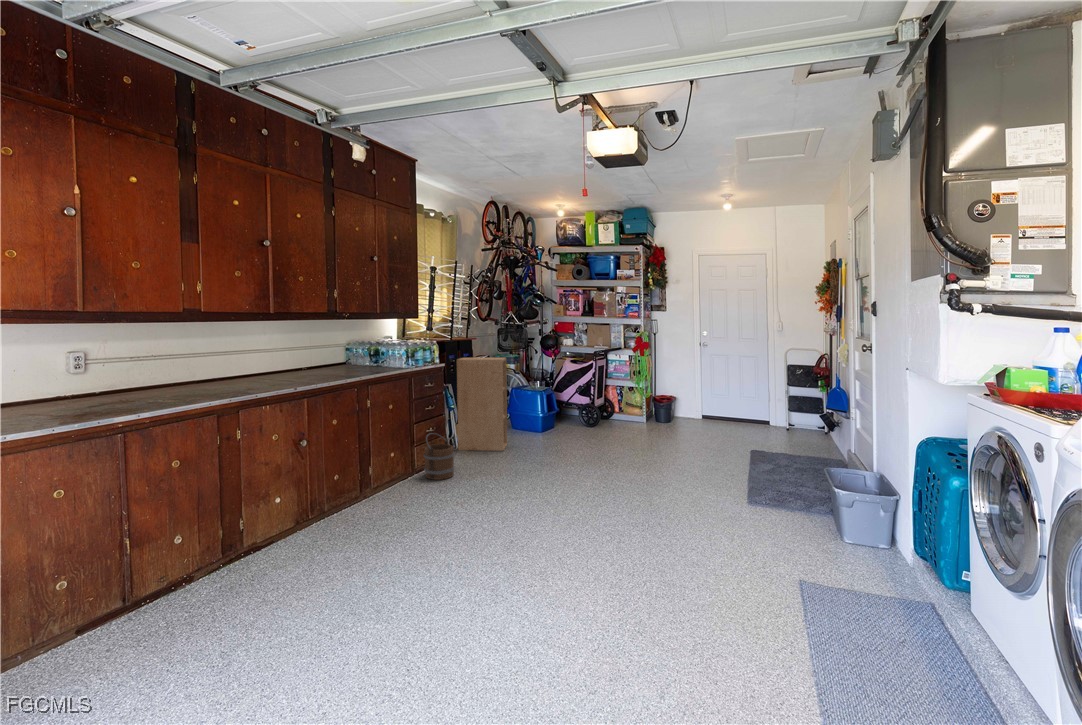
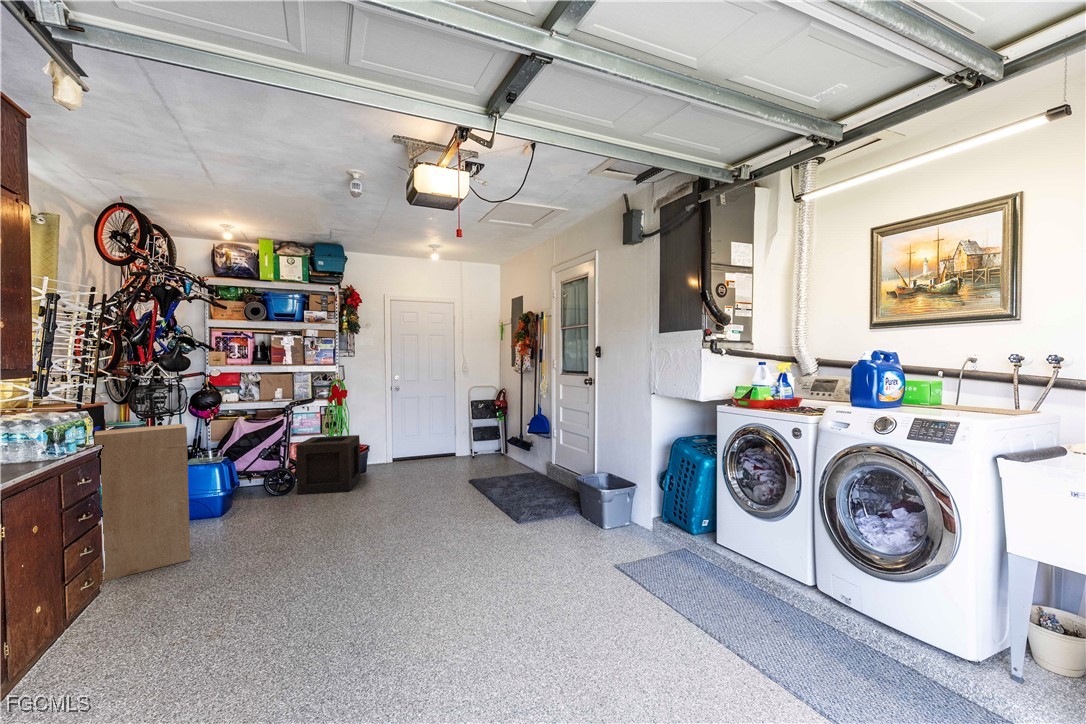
wooden crate: none [599,383,657,433] -> present [296,435,360,494]
bucket: present [424,433,455,480] -> none [71,568,141,654]

